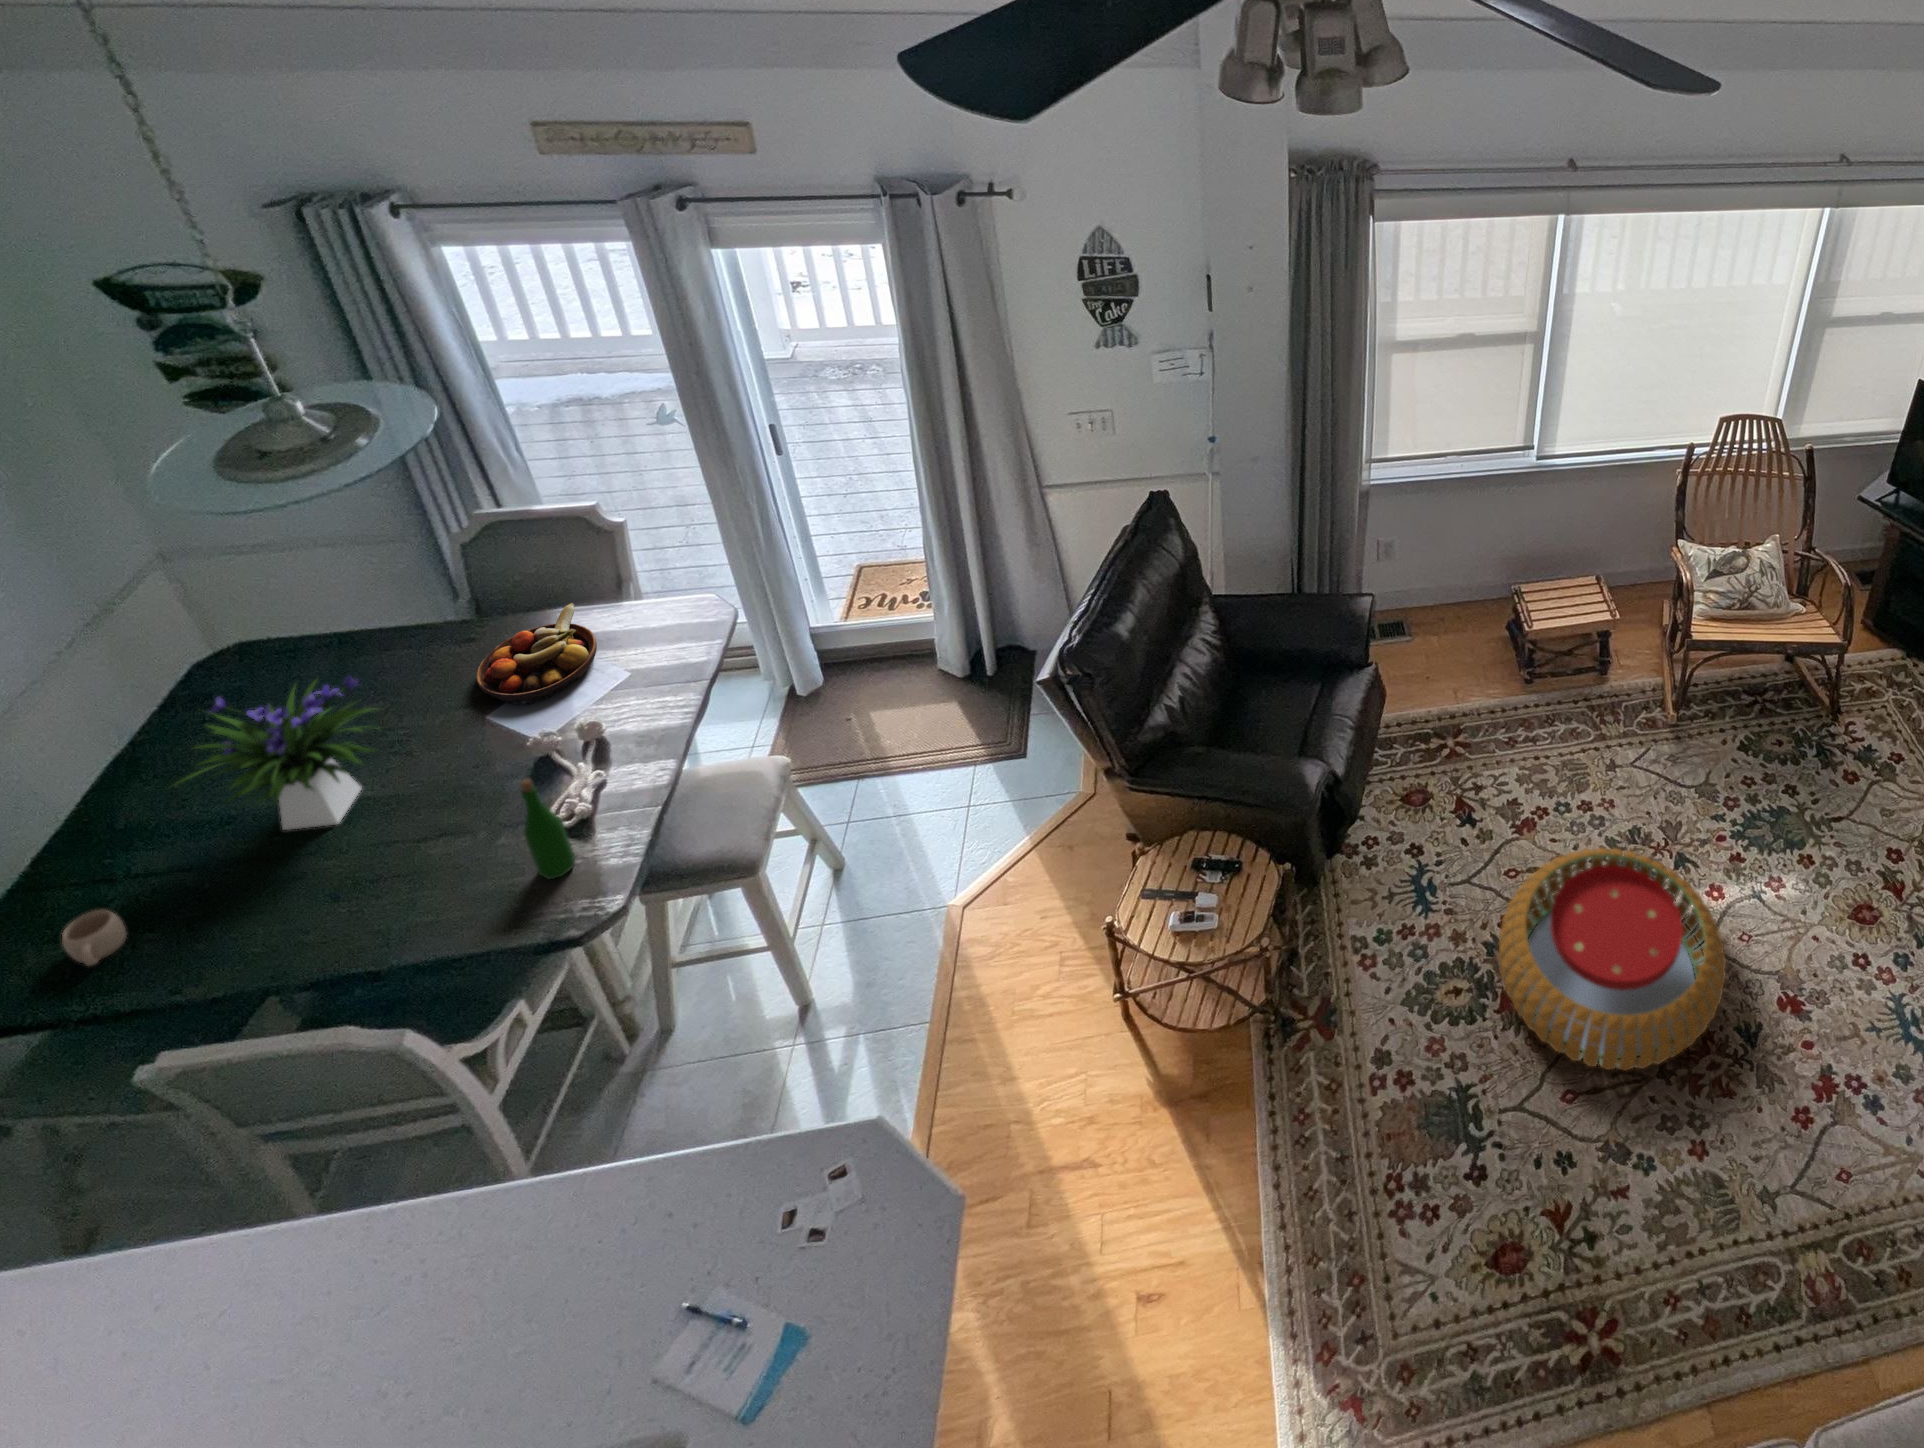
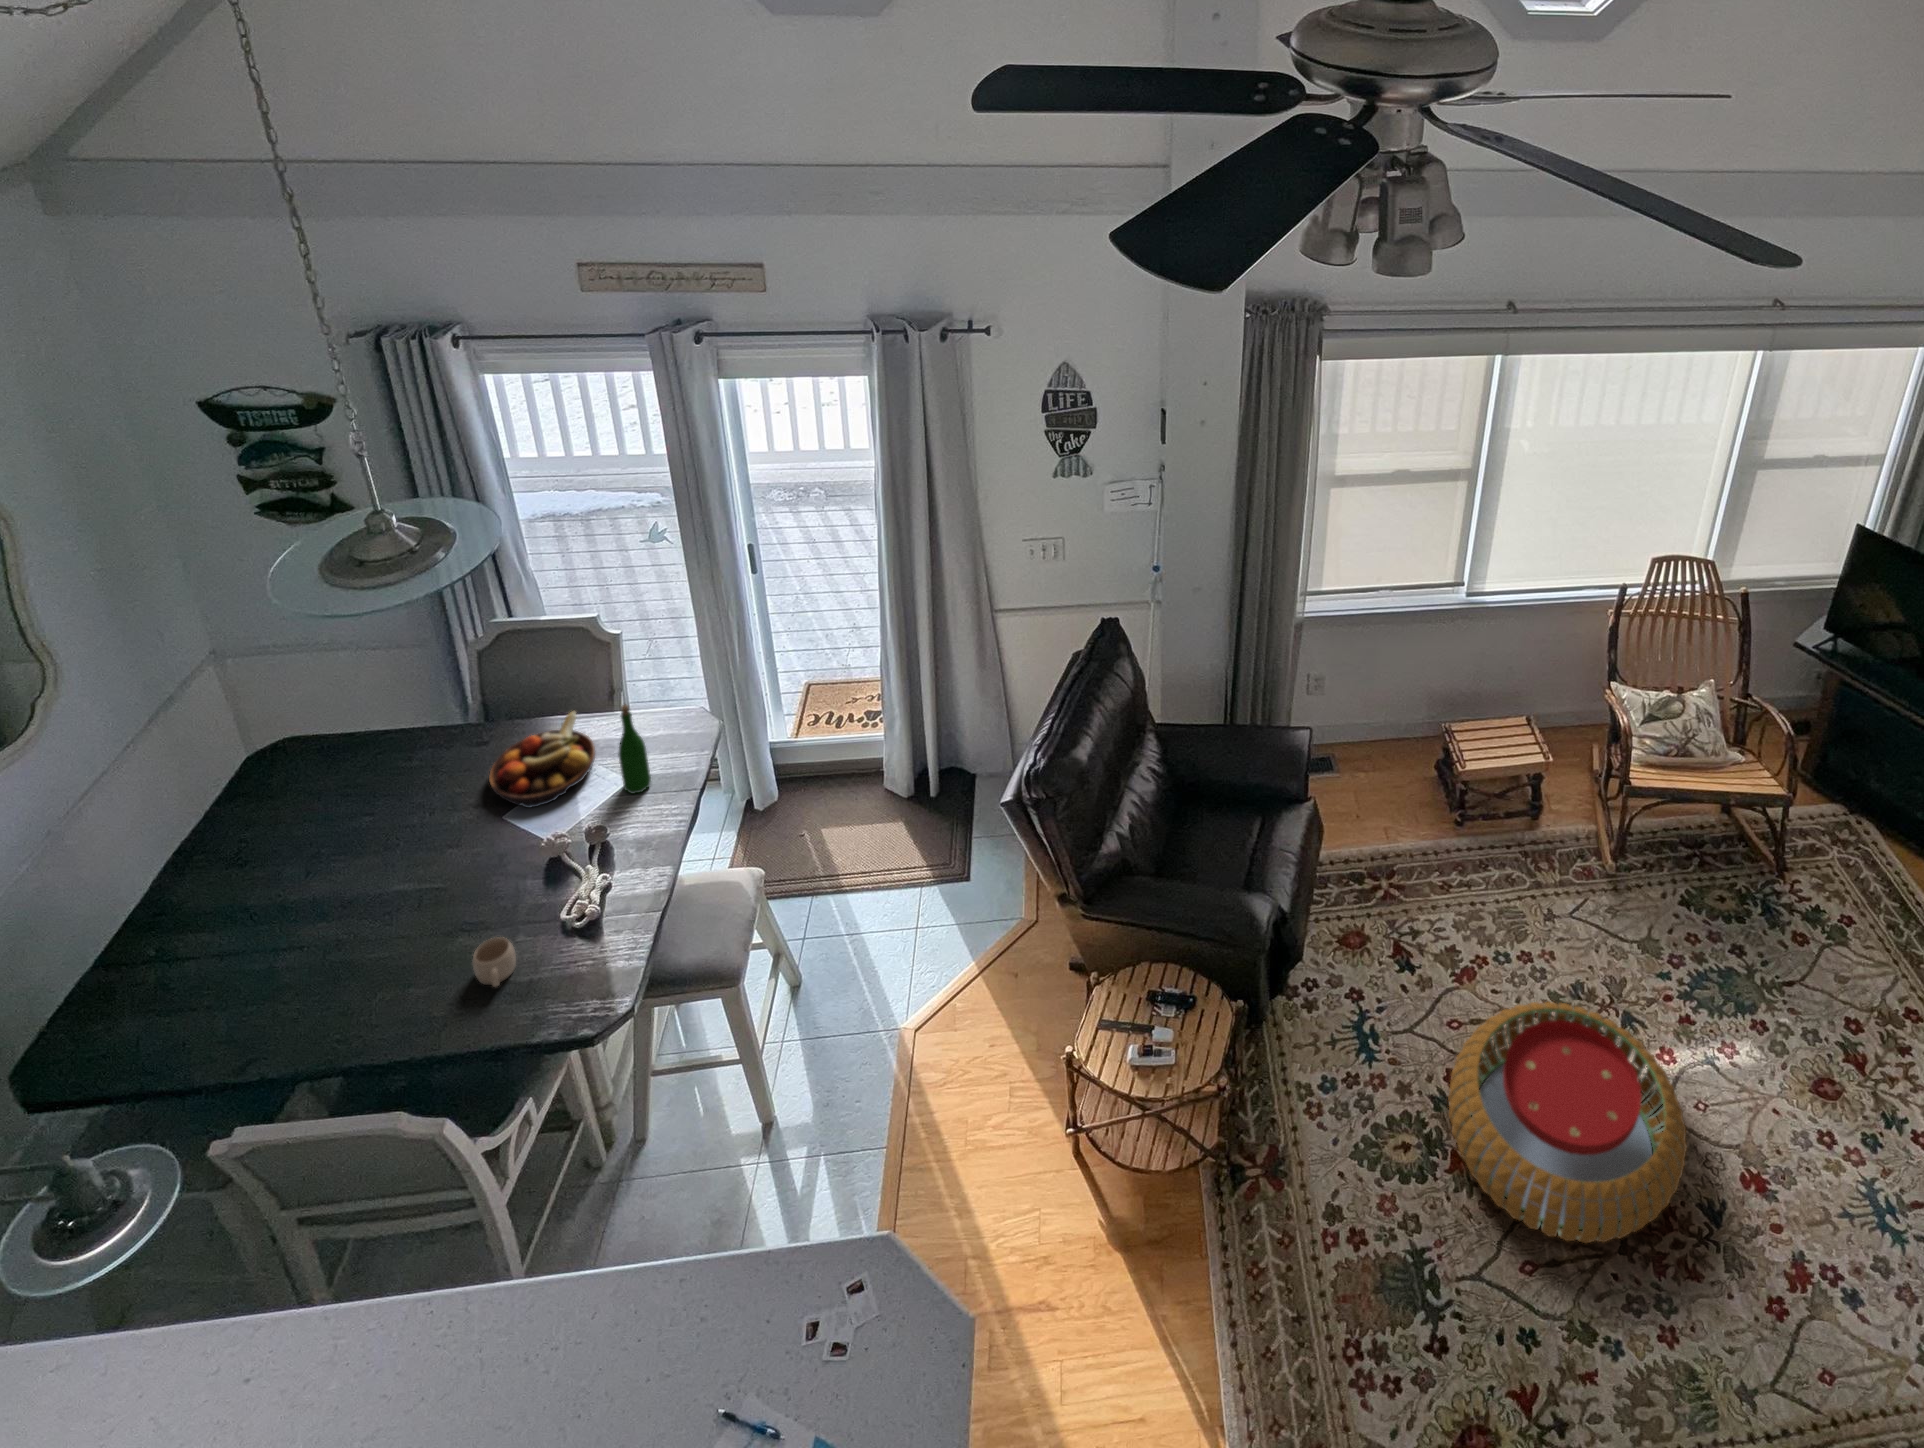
flower arrangement: present [177,675,377,830] -> none [233,771,415,919]
wine bottle: present [520,779,576,879] -> present [618,704,651,794]
mug: present [62,910,127,966] -> present [473,937,516,987]

